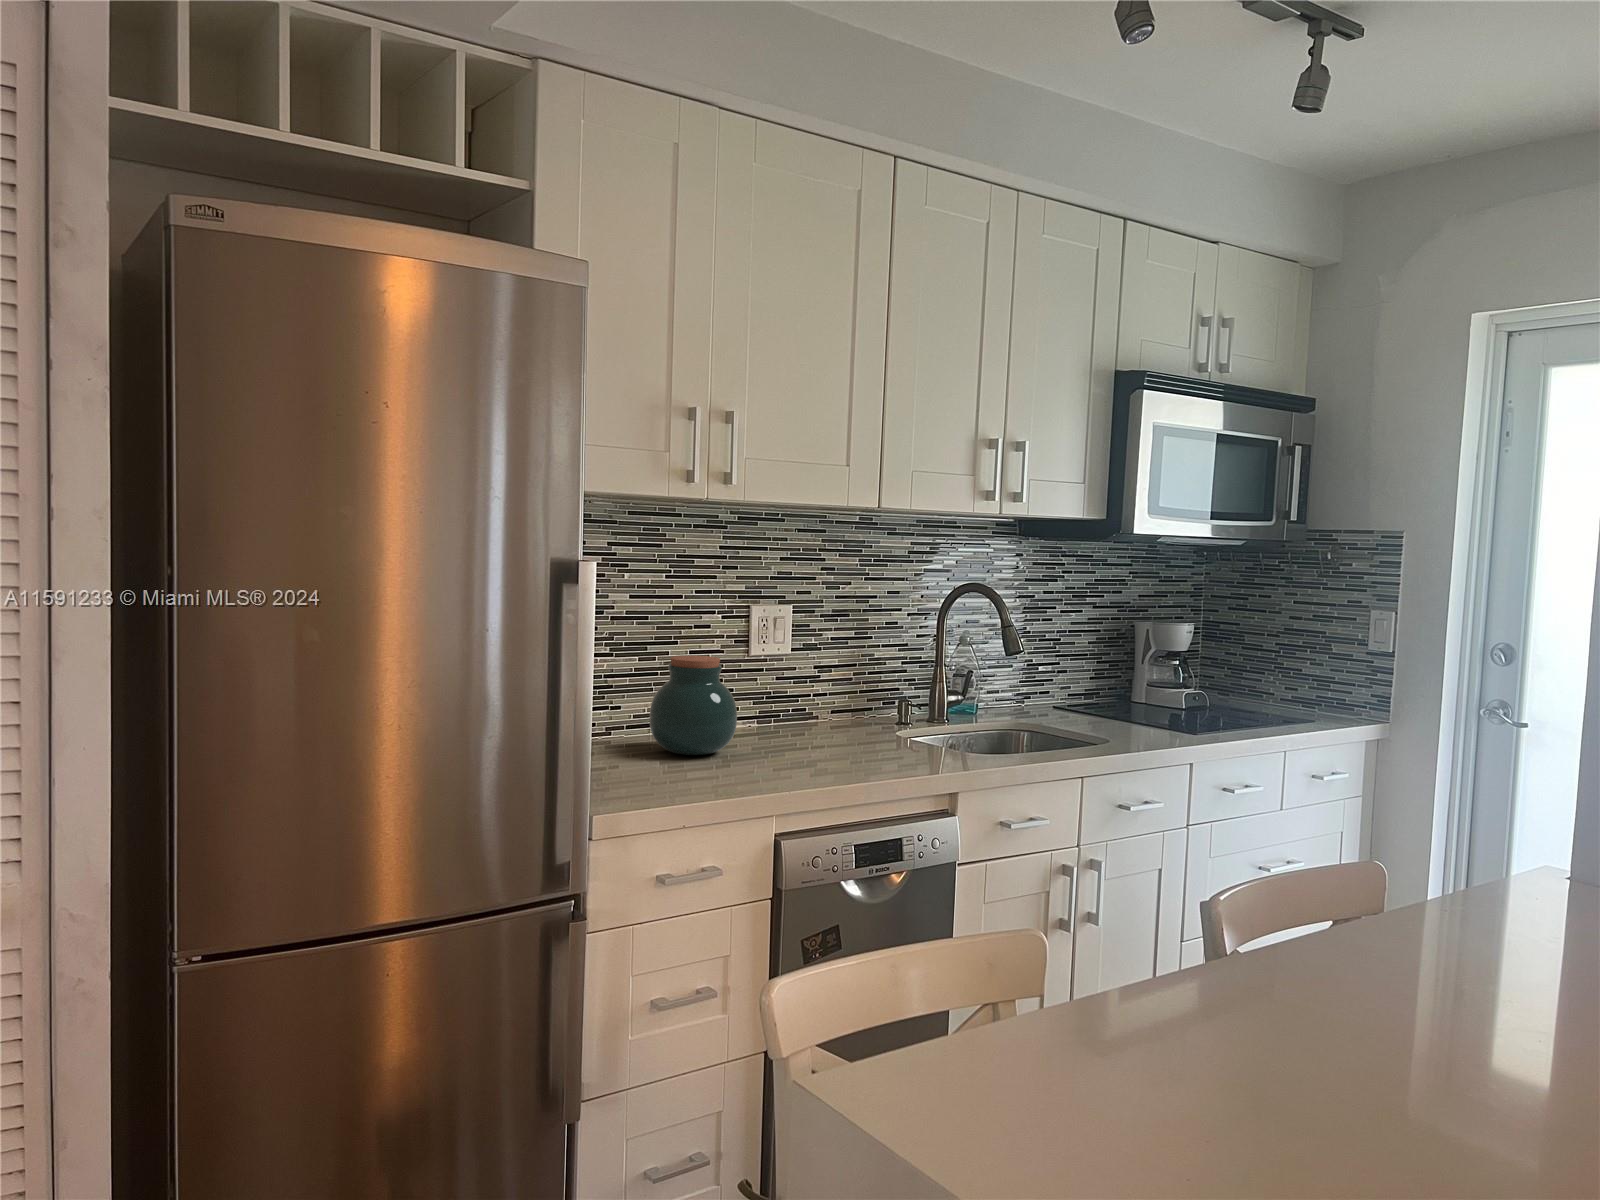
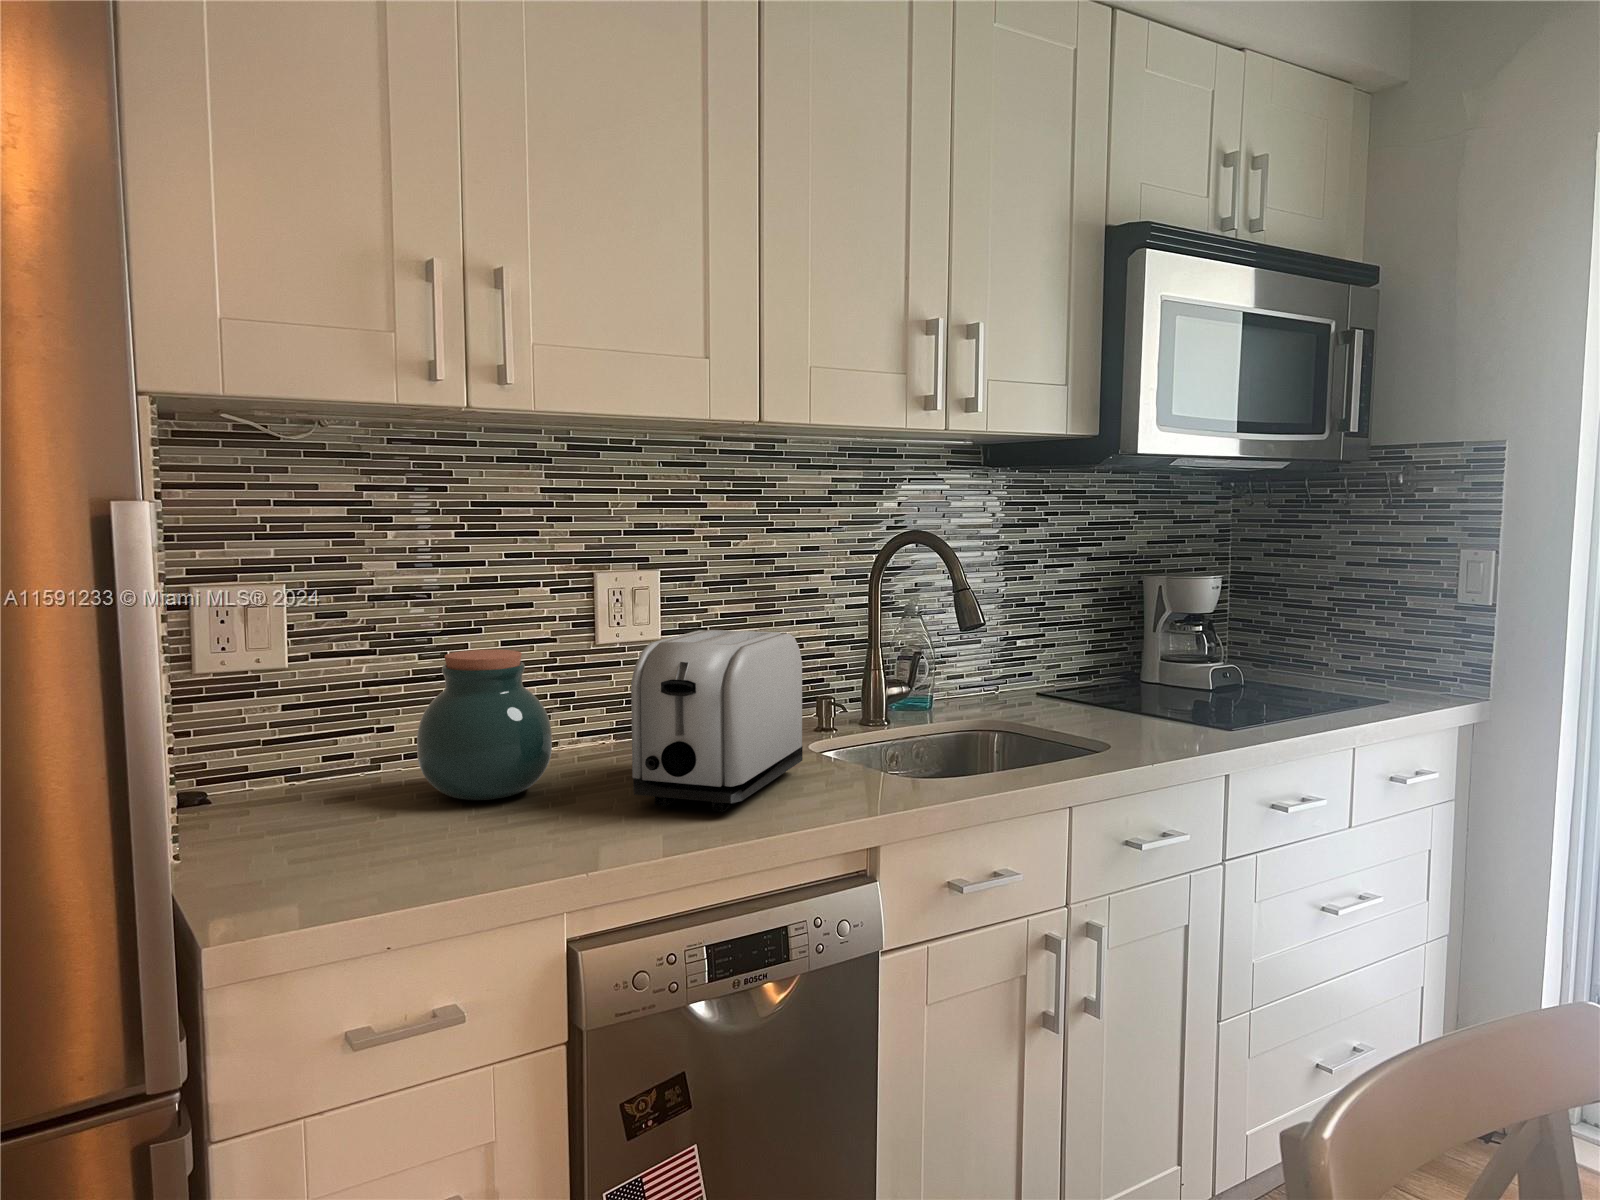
toaster: none [796,648,901,767] -> present [631,630,803,812]

